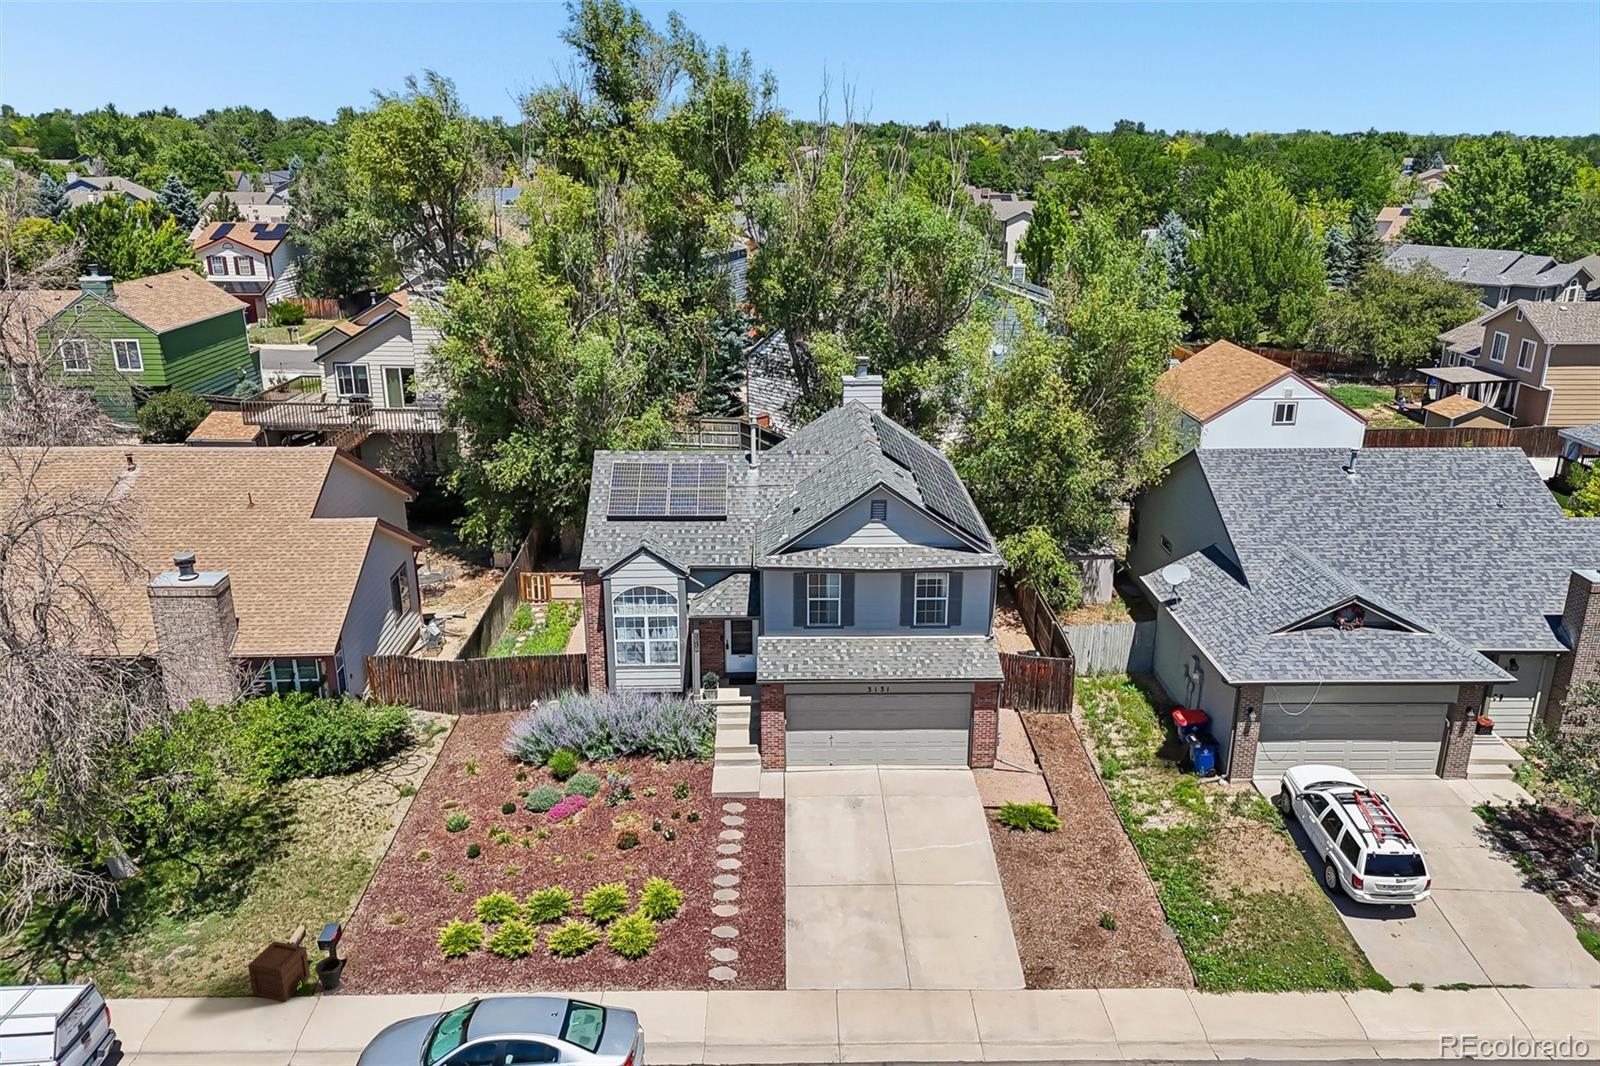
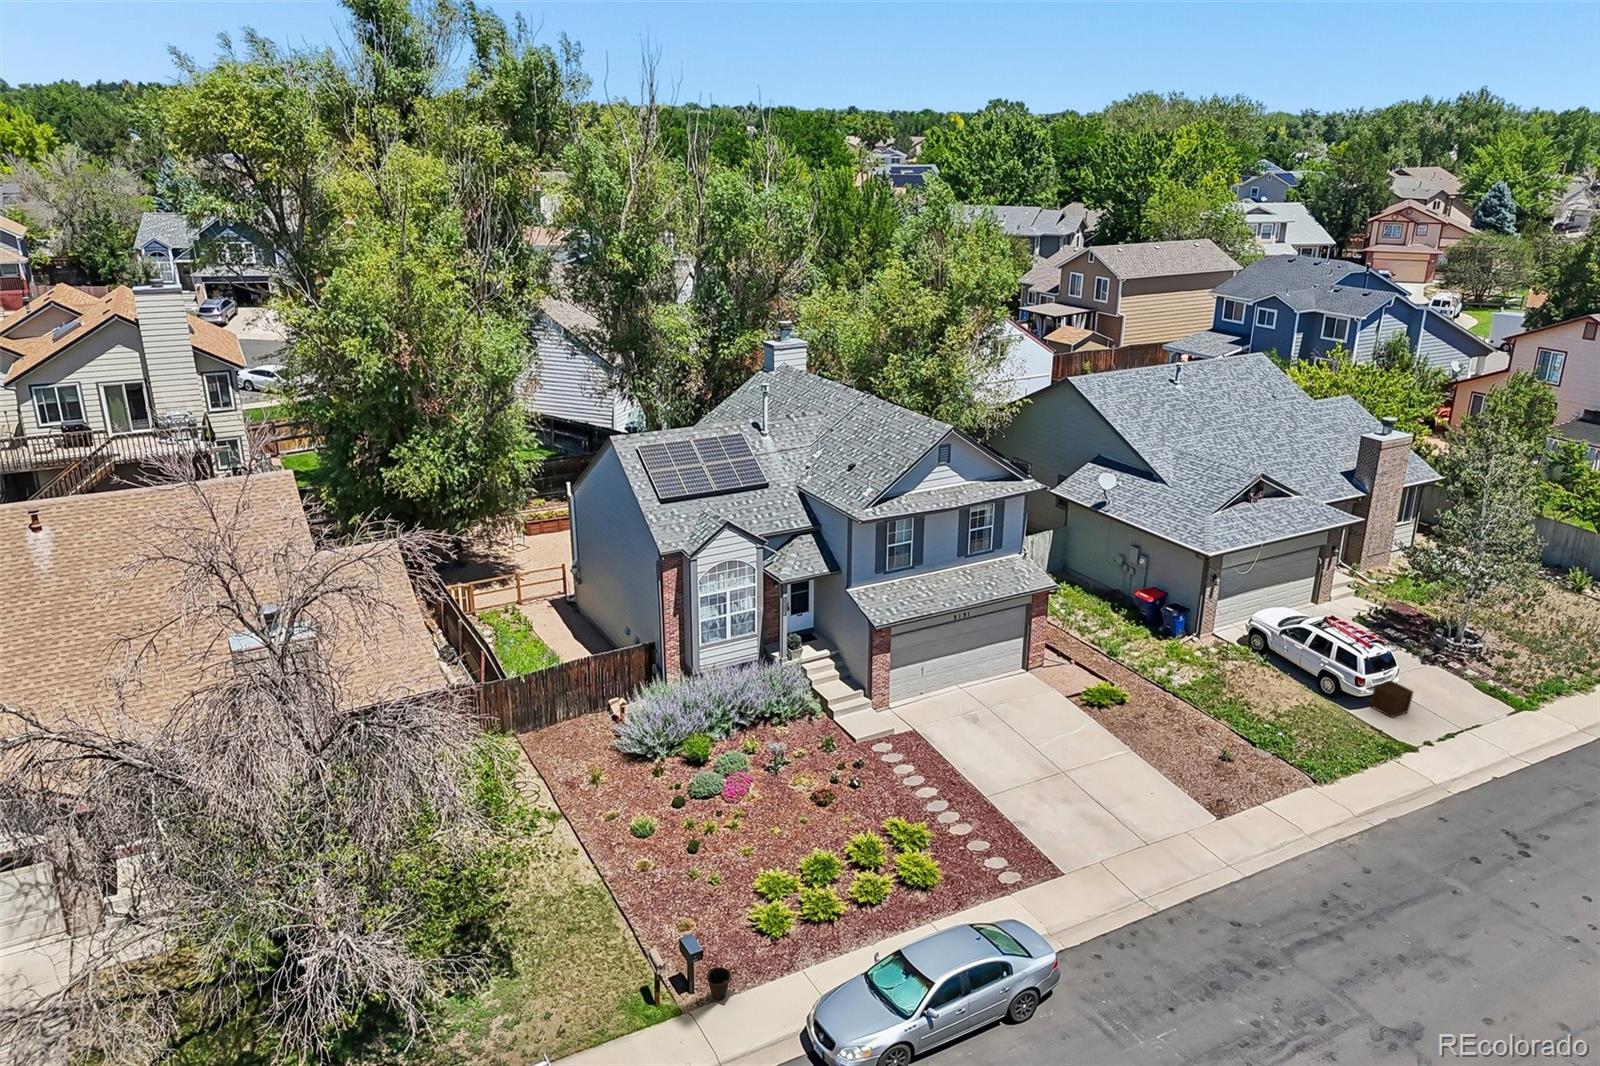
lounge chair: present [1154,741,1192,769] -> none [1139,609,1172,636]
wooden crate: present [248,941,310,1002] -> present [1370,681,1413,717]

